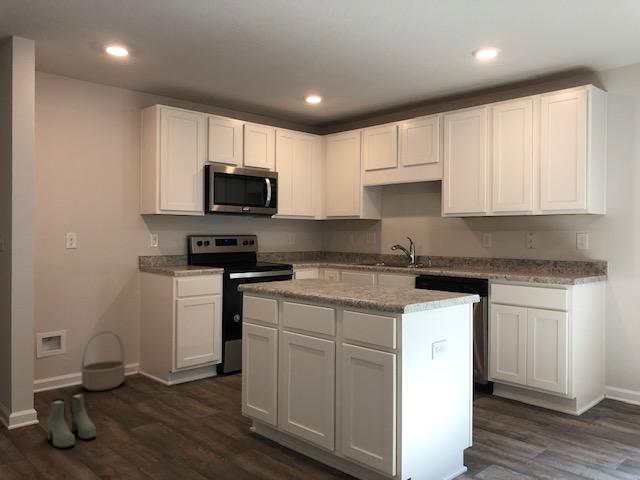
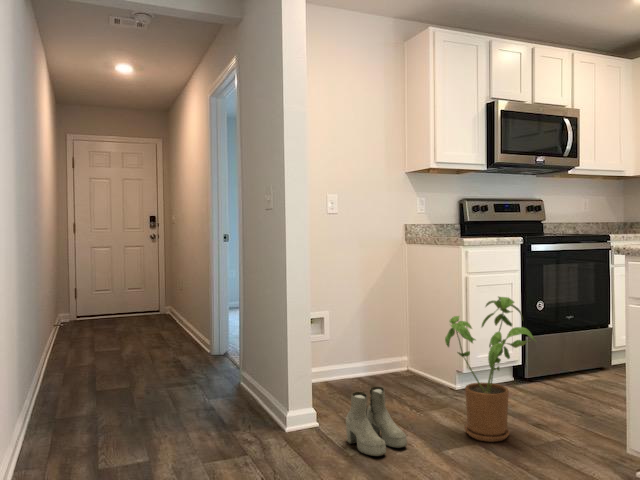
house plant: none [137,318,197,426] -> present [445,297,535,442]
basket: present [81,331,126,391] -> none [349,315,400,388]

